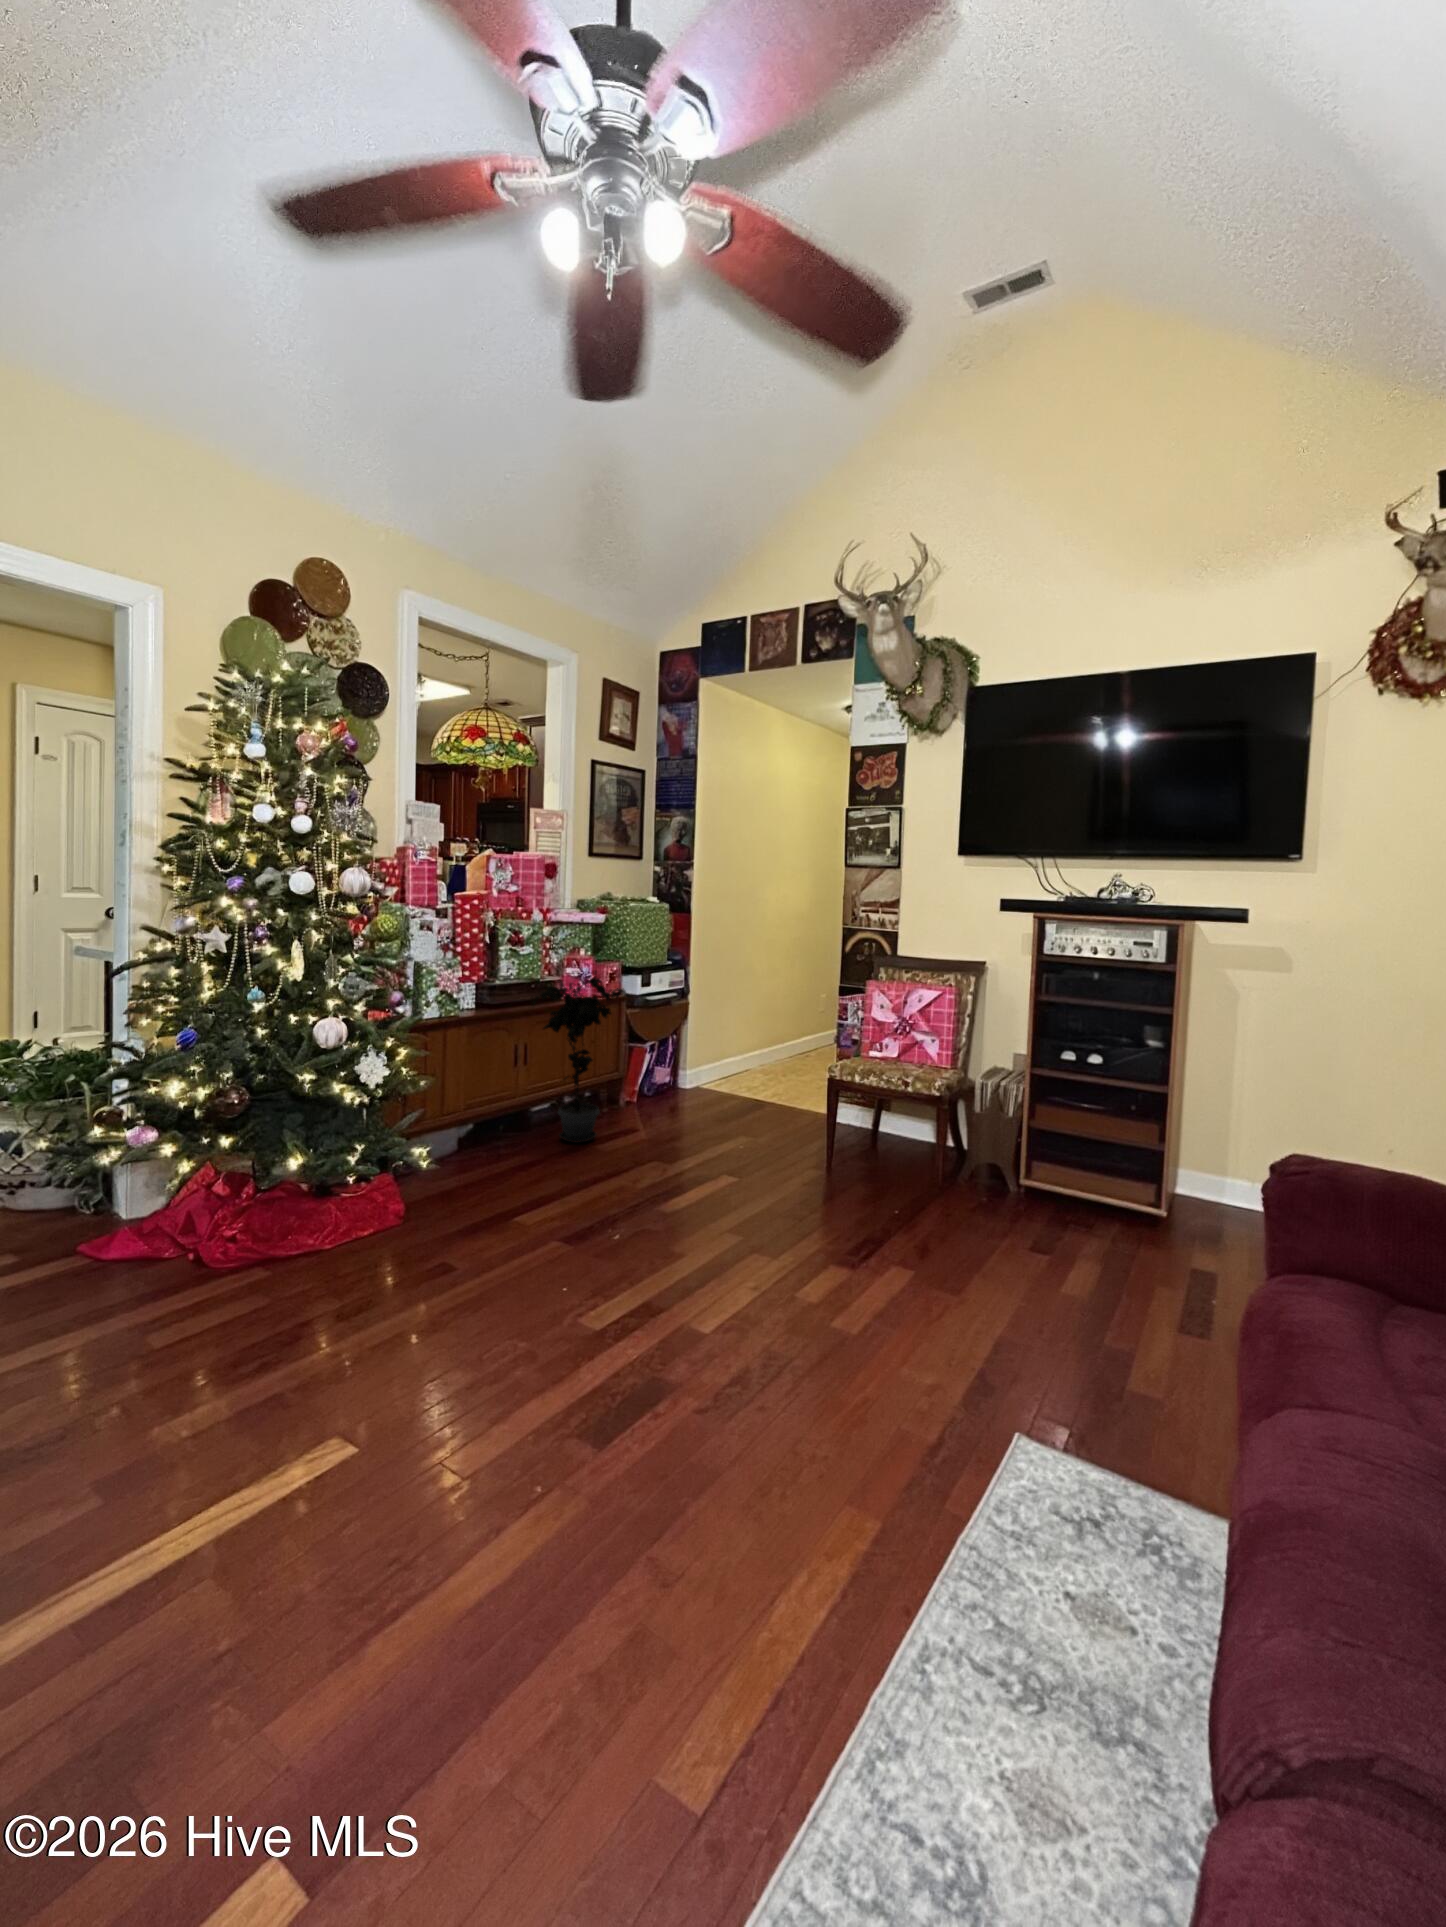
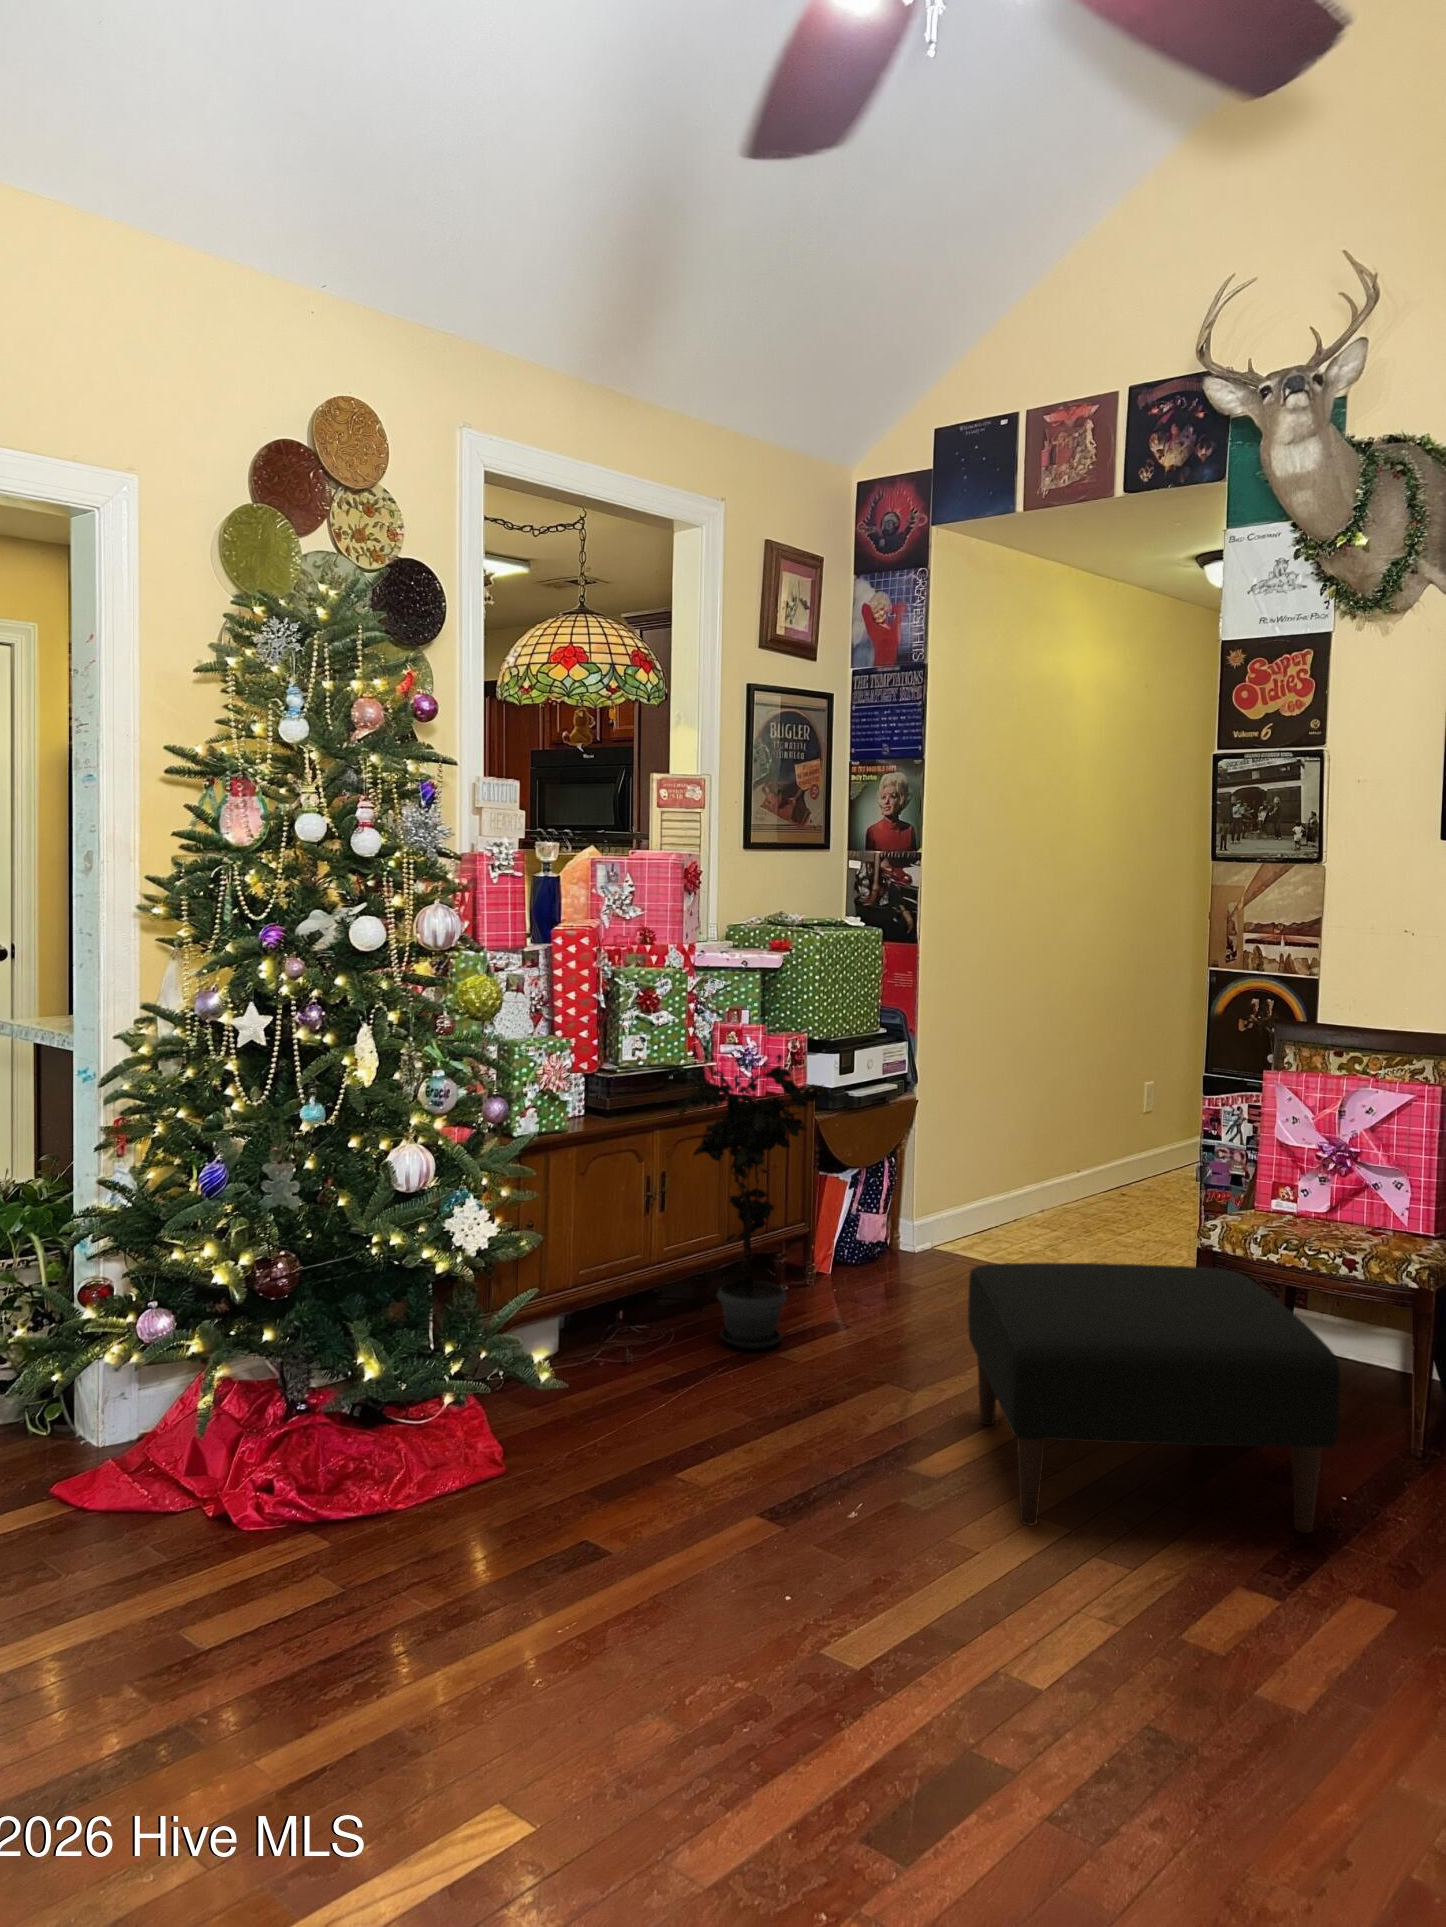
ottoman: none [696,1087,892,1240] -> present [968,1263,1340,1533]

